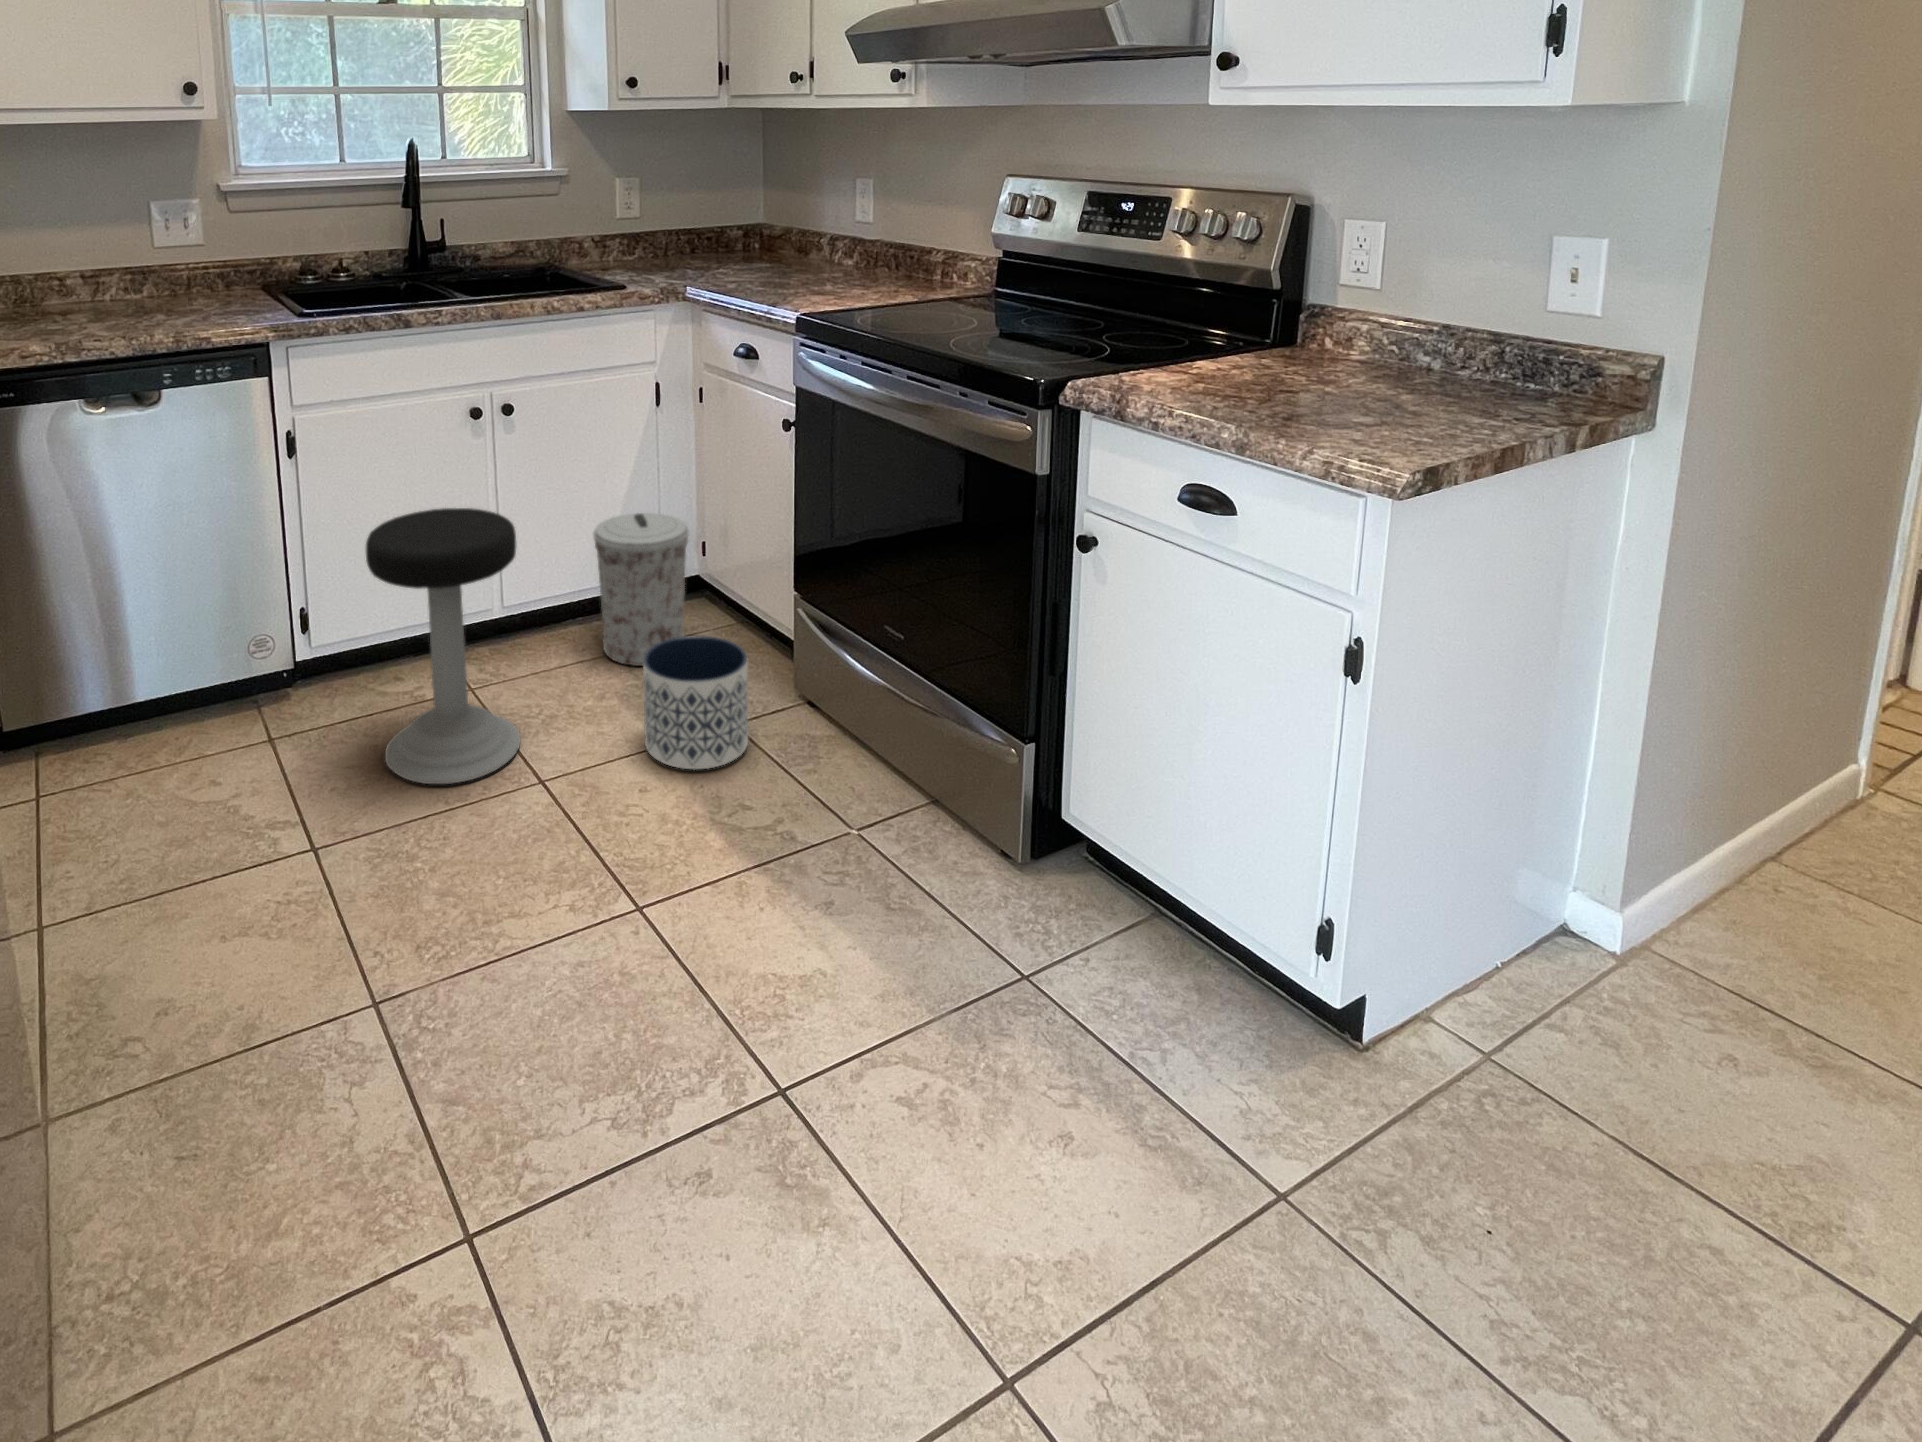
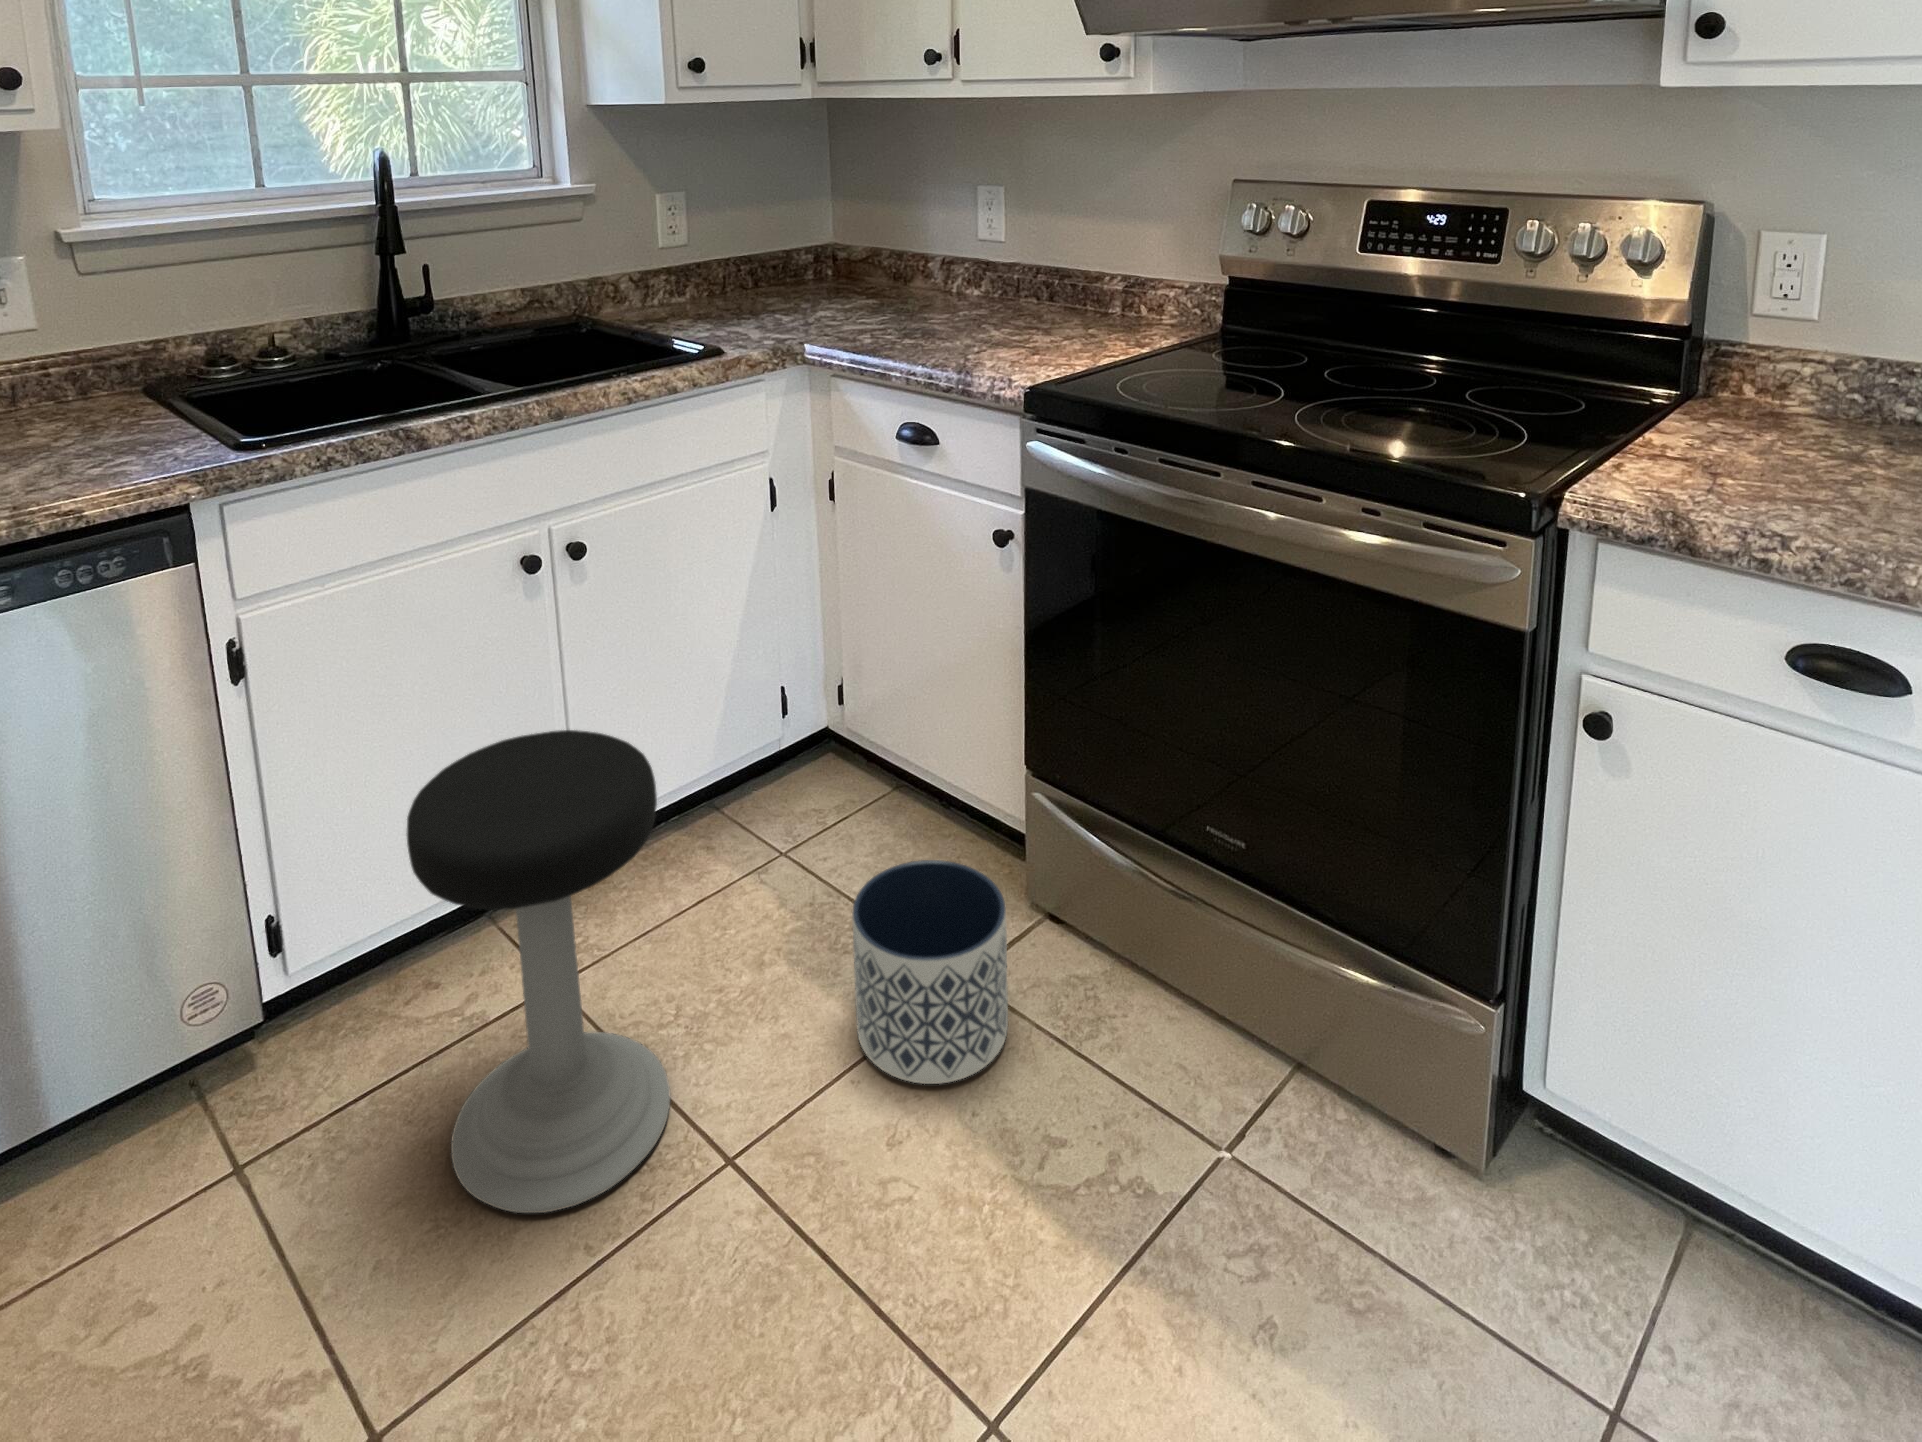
trash can: present [593,513,689,666] -> none [710,663,845,892]

